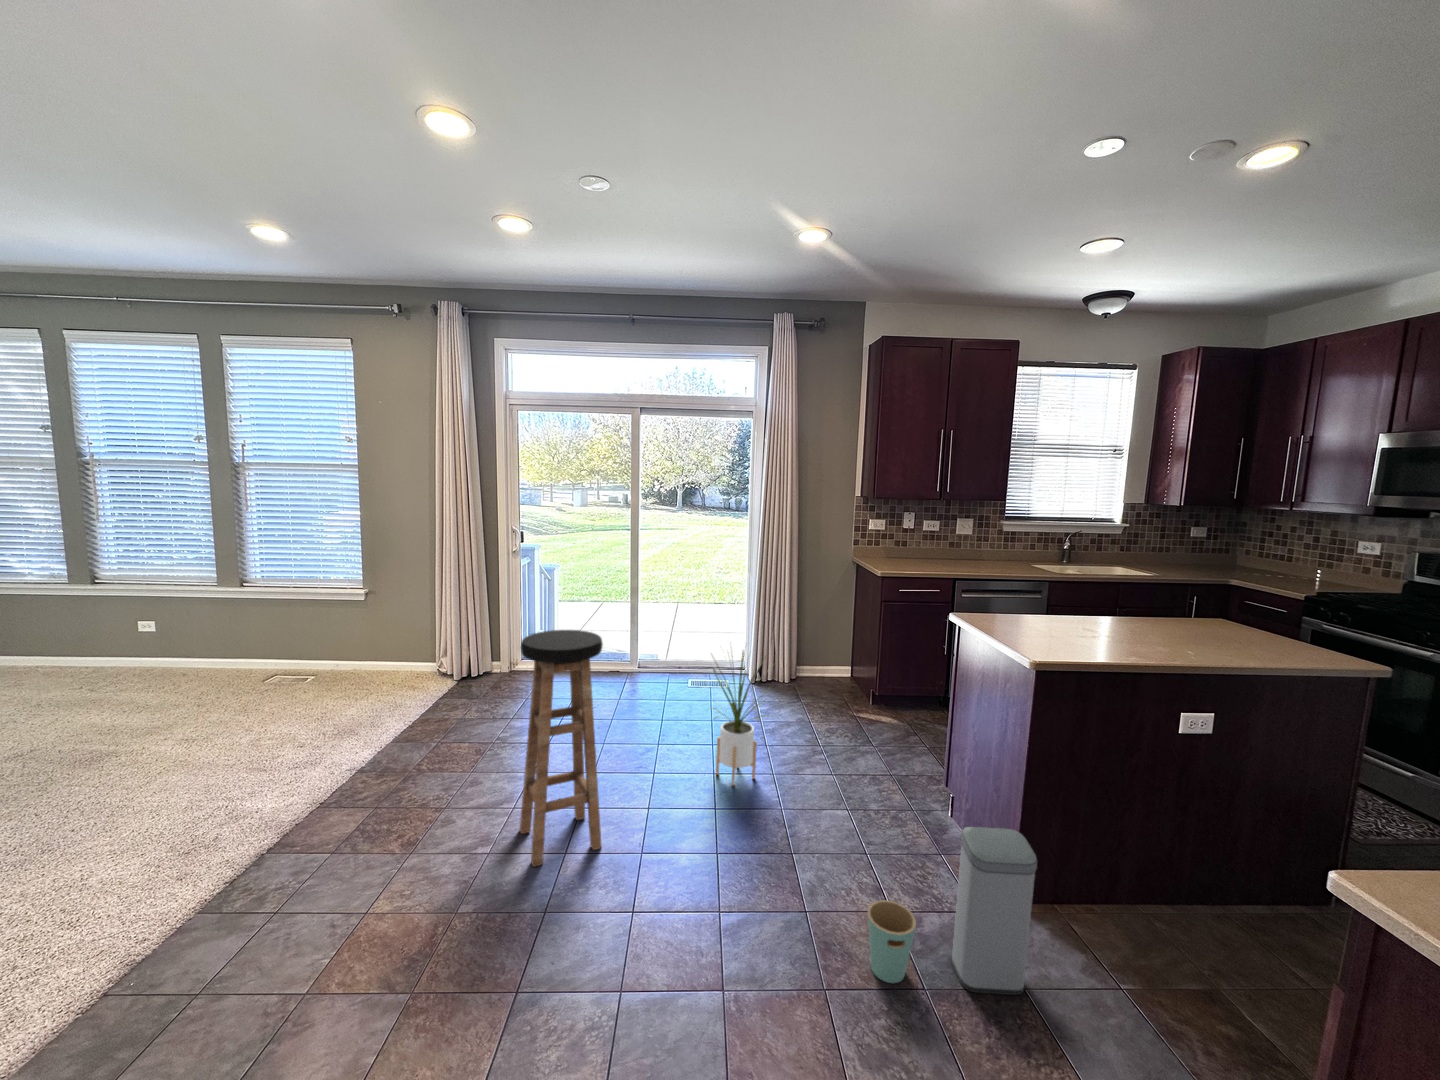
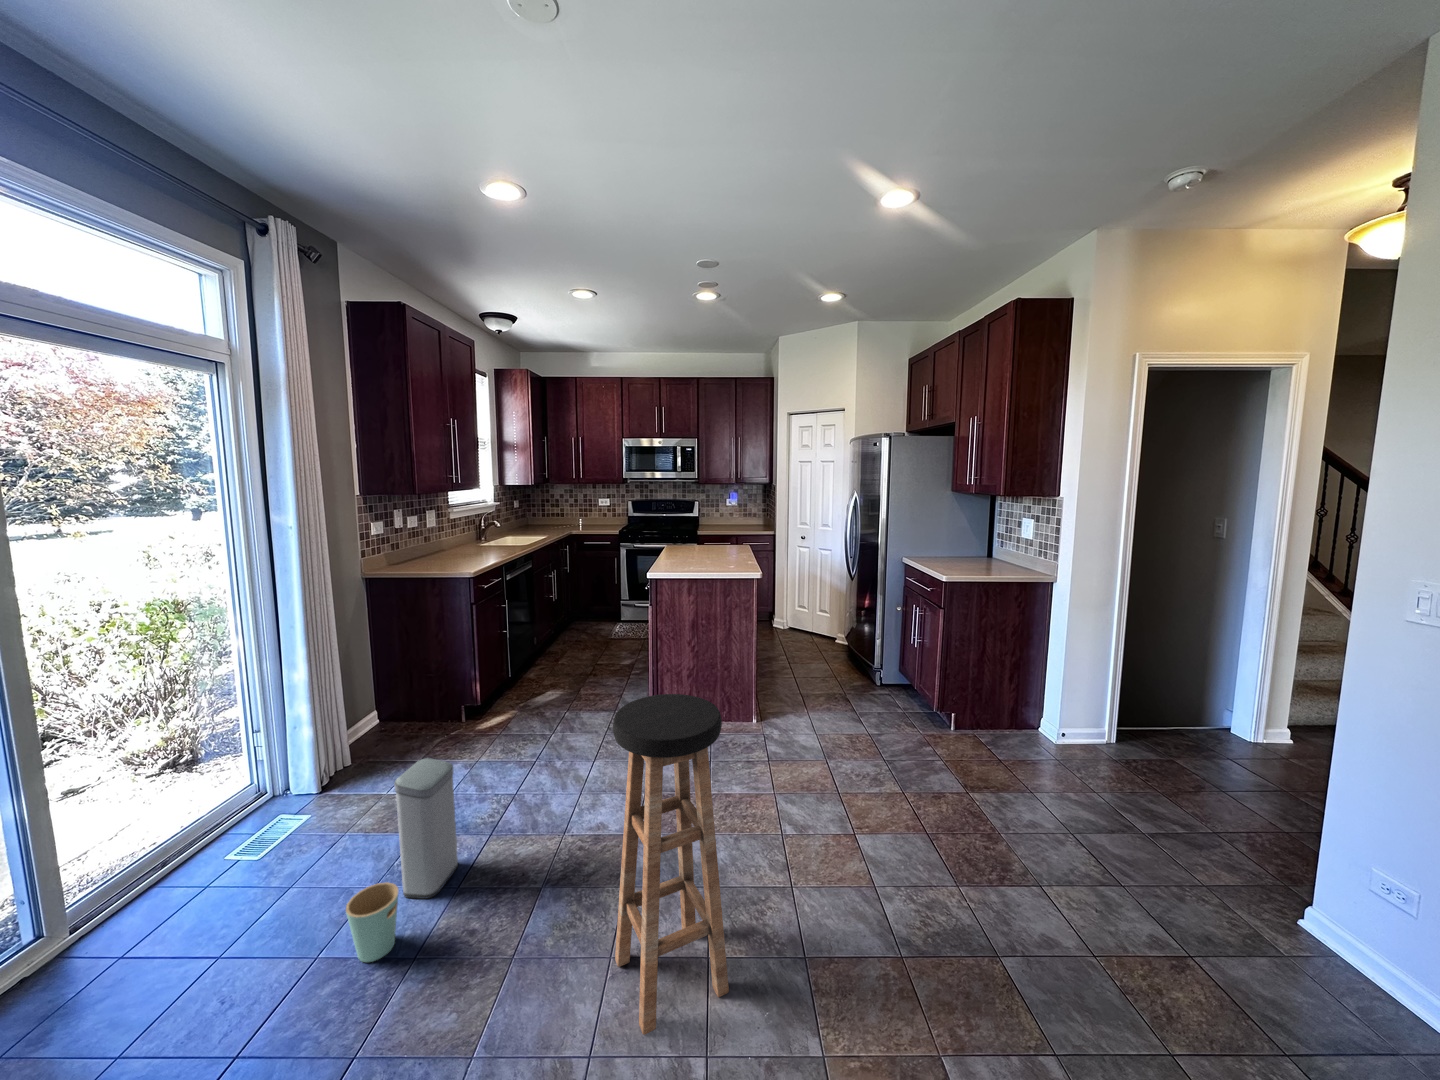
house plant: present [713,652,764,786] -> none [509,671,599,835]
trash can: present [868,827,1037,995] -> present [346,758,458,962]

